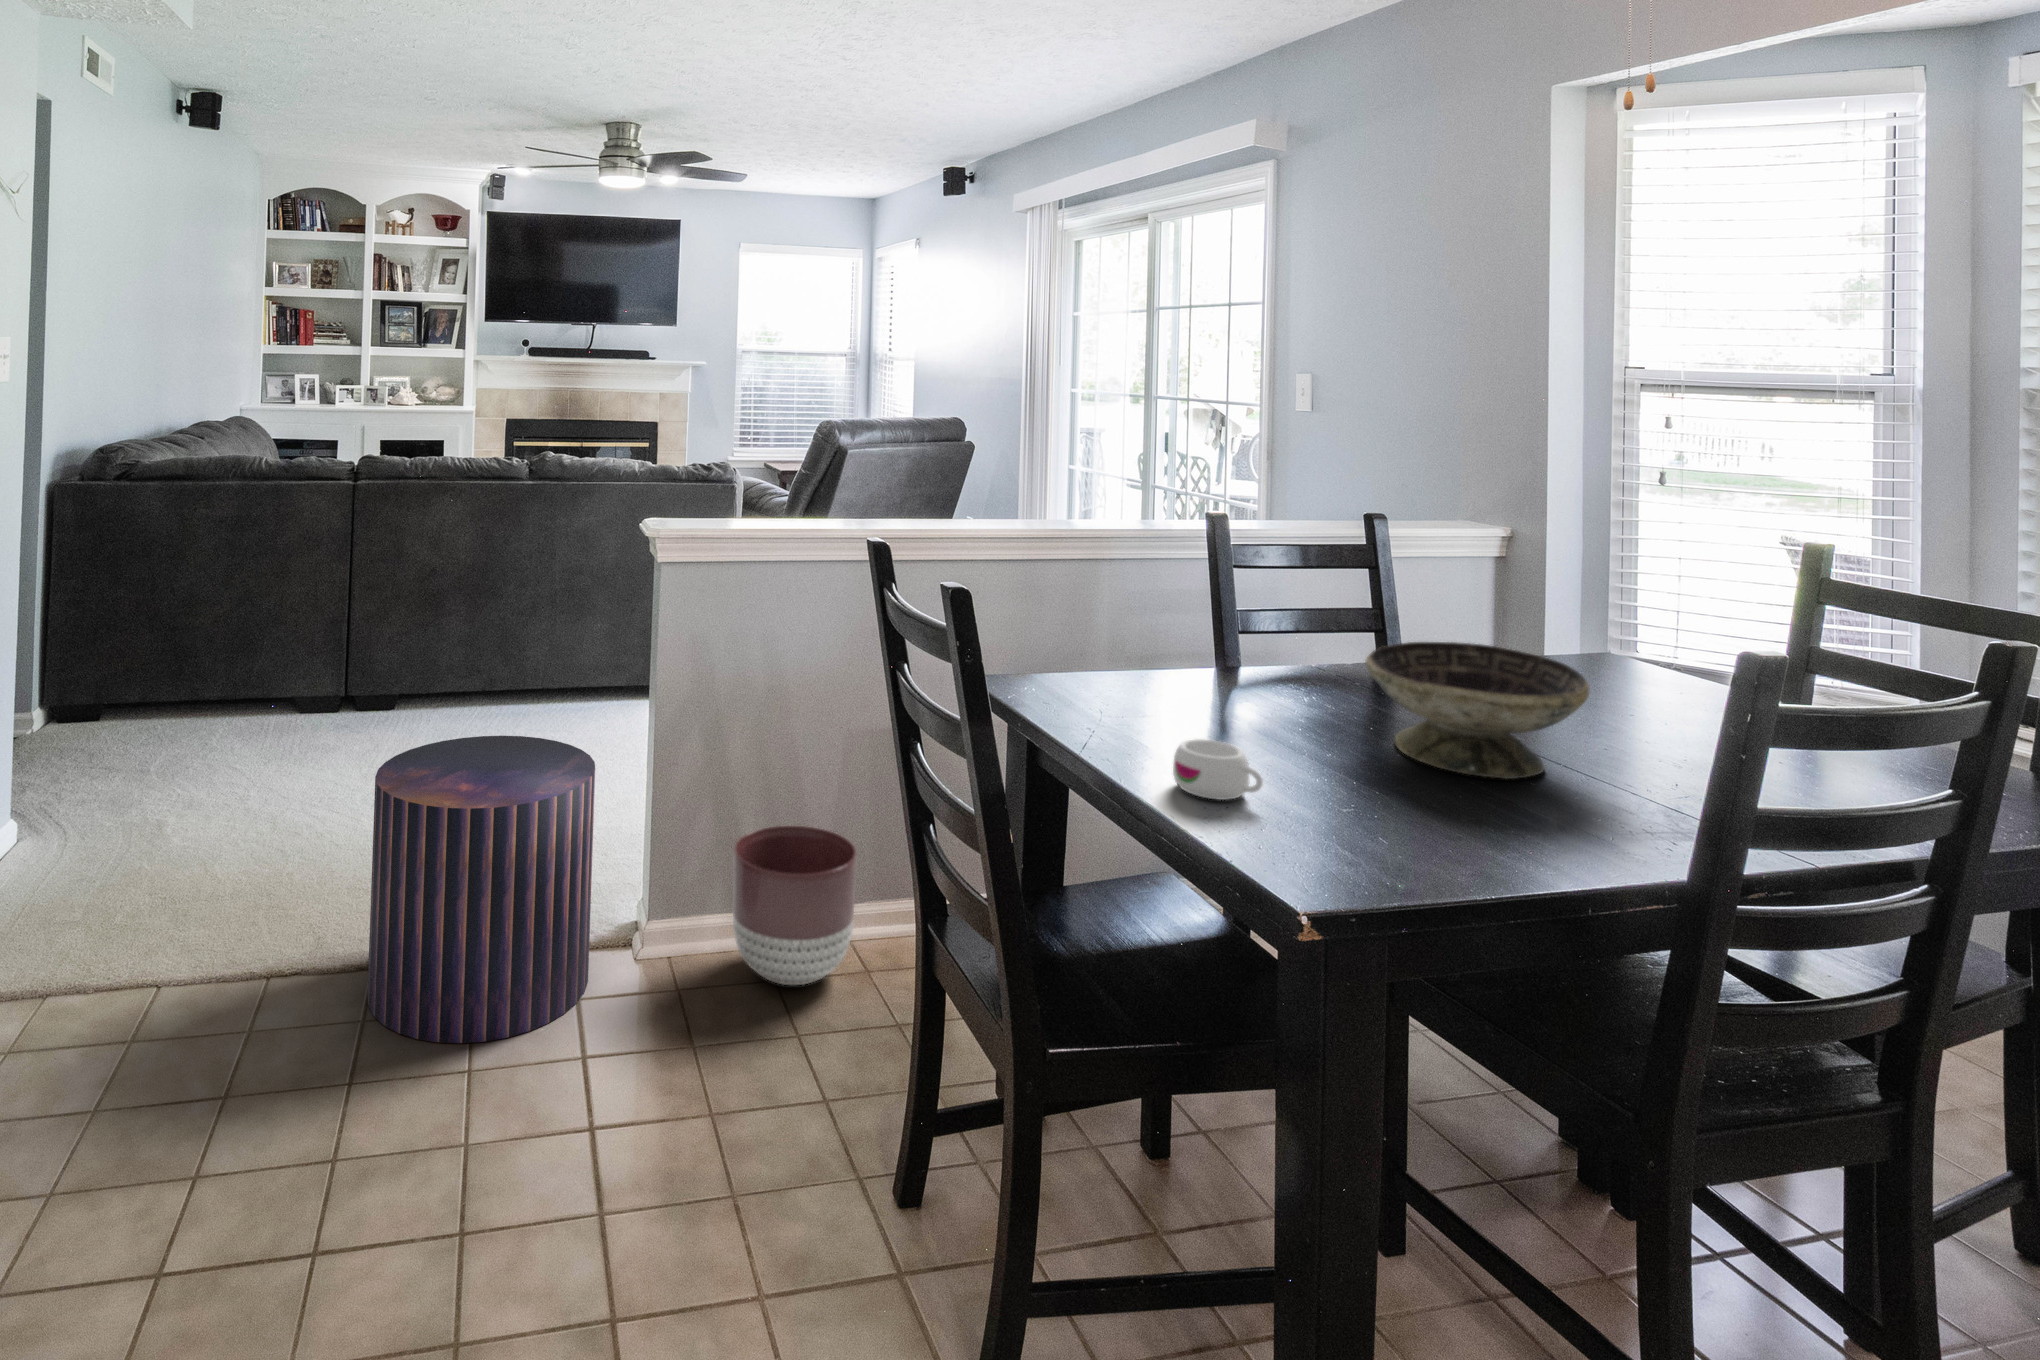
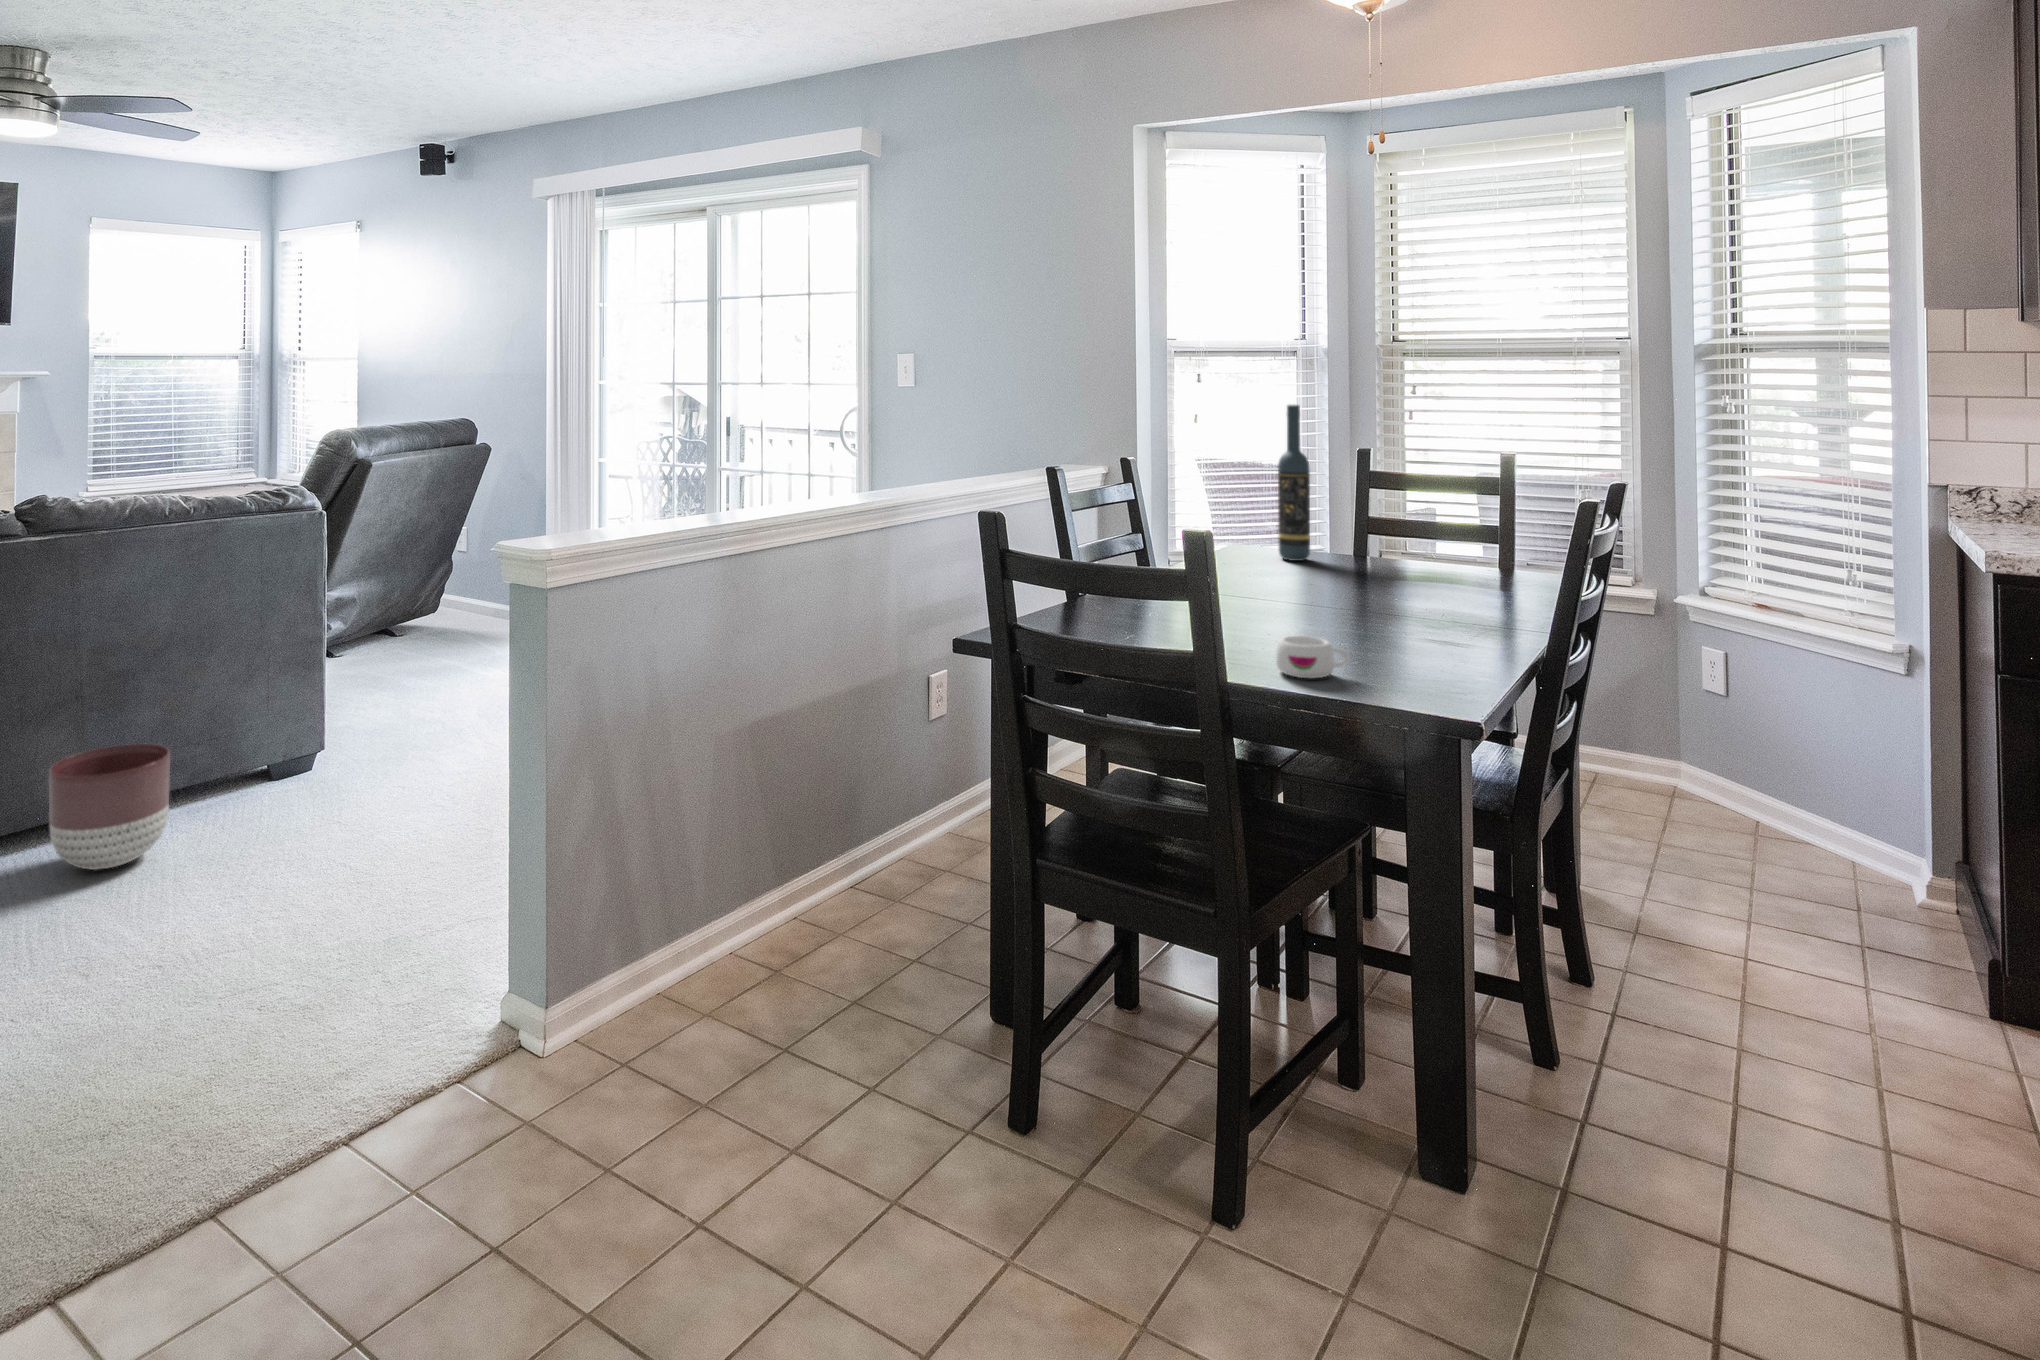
wine bottle: none [1580,459,1633,683] -> present [1278,405,1310,561]
decorative bowl: present [1365,642,1589,779] -> none [1281,540,1430,629]
pouf: present [367,736,595,1043] -> none [237,835,533,1259]
planter: present [733,826,857,985] -> present [49,744,170,870]

